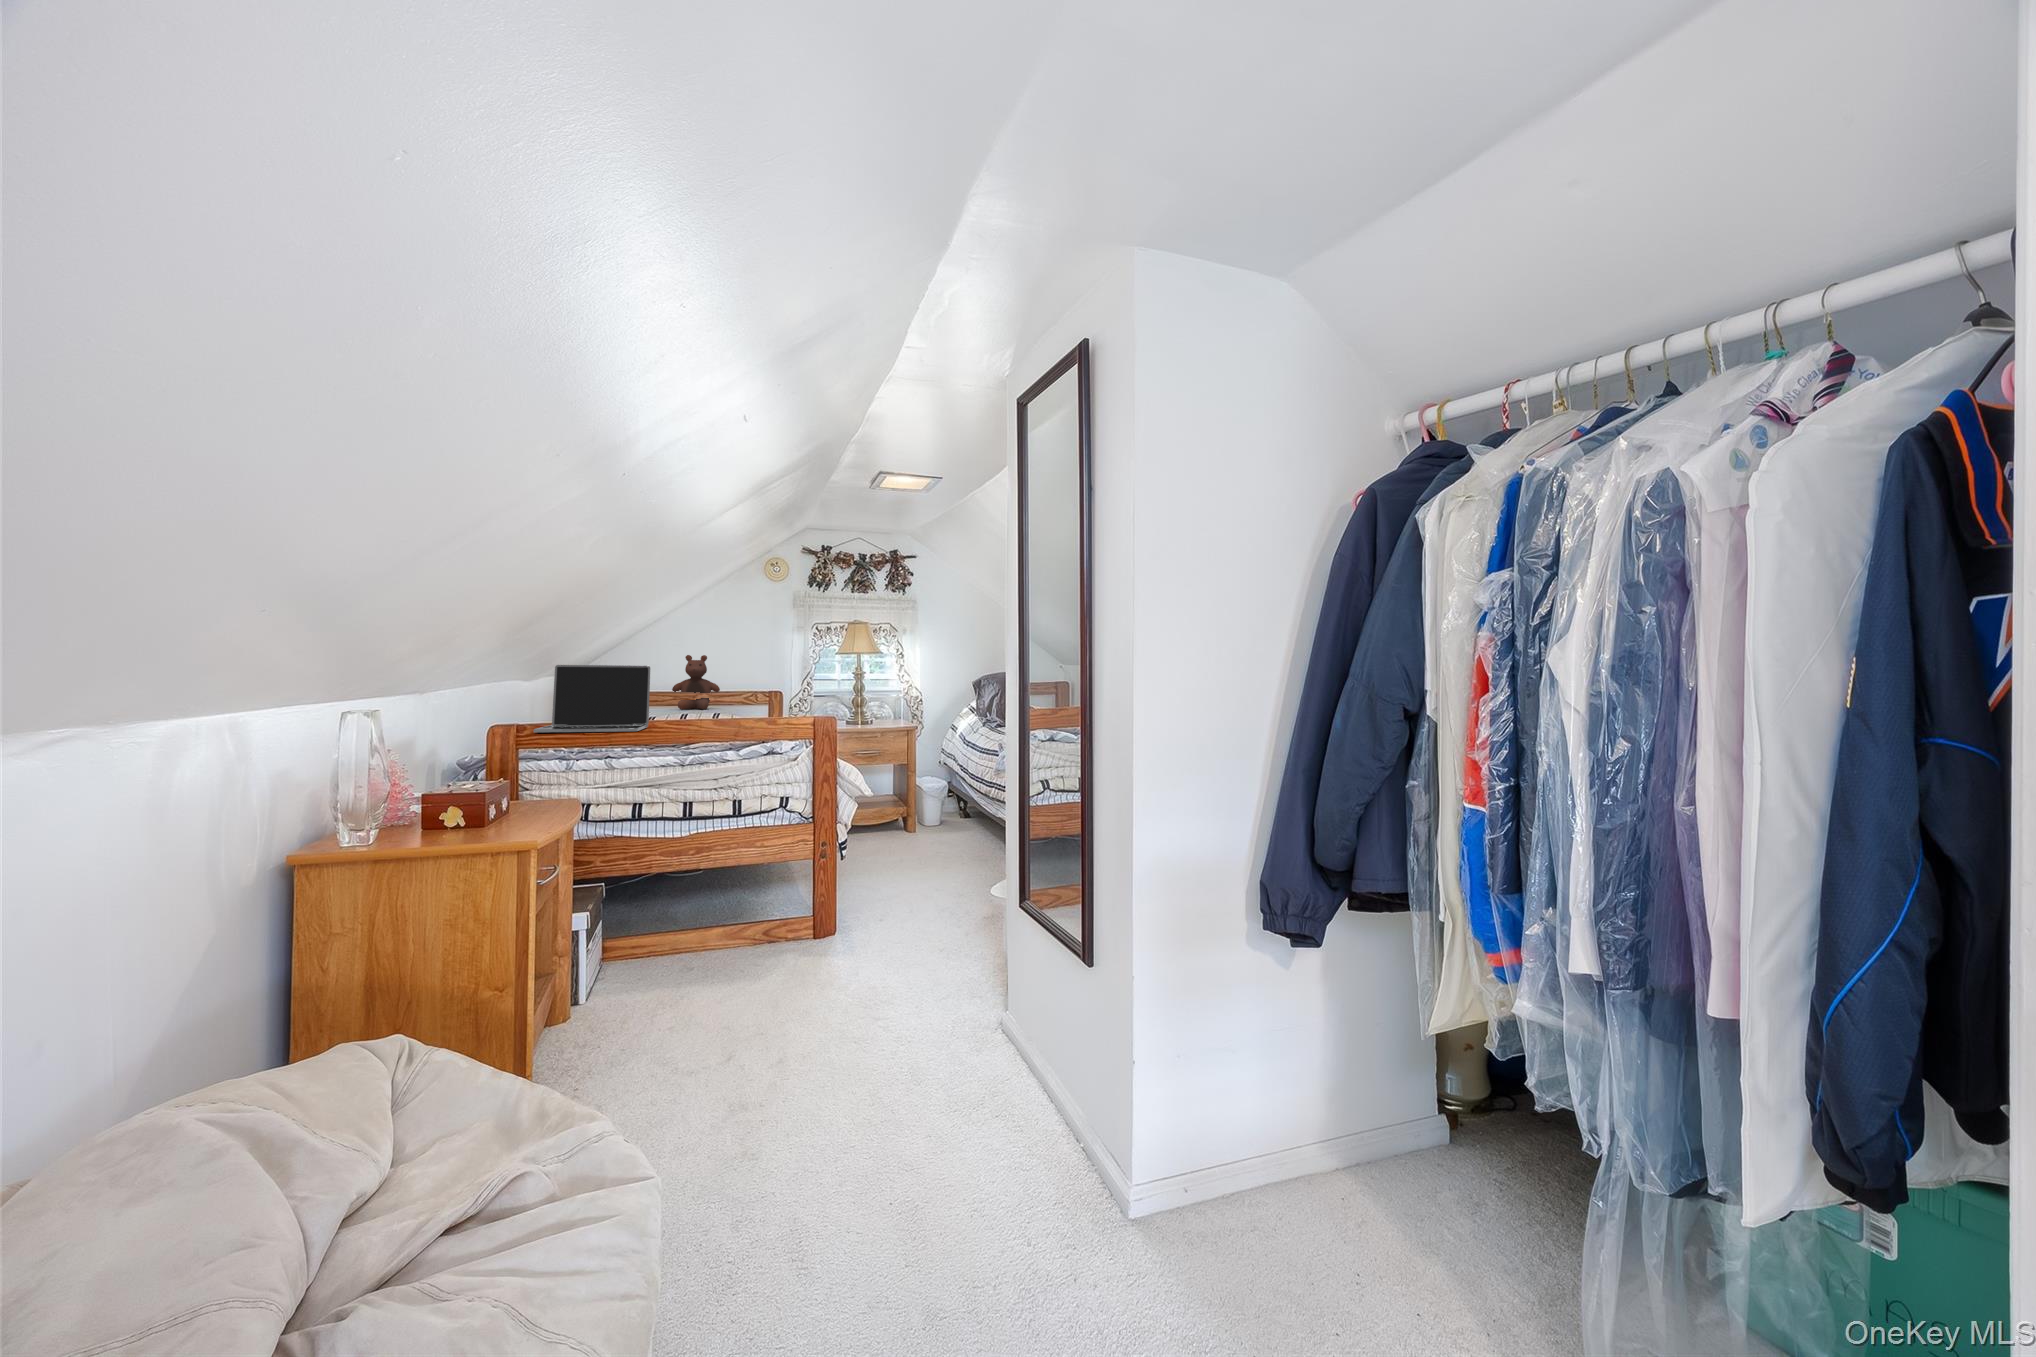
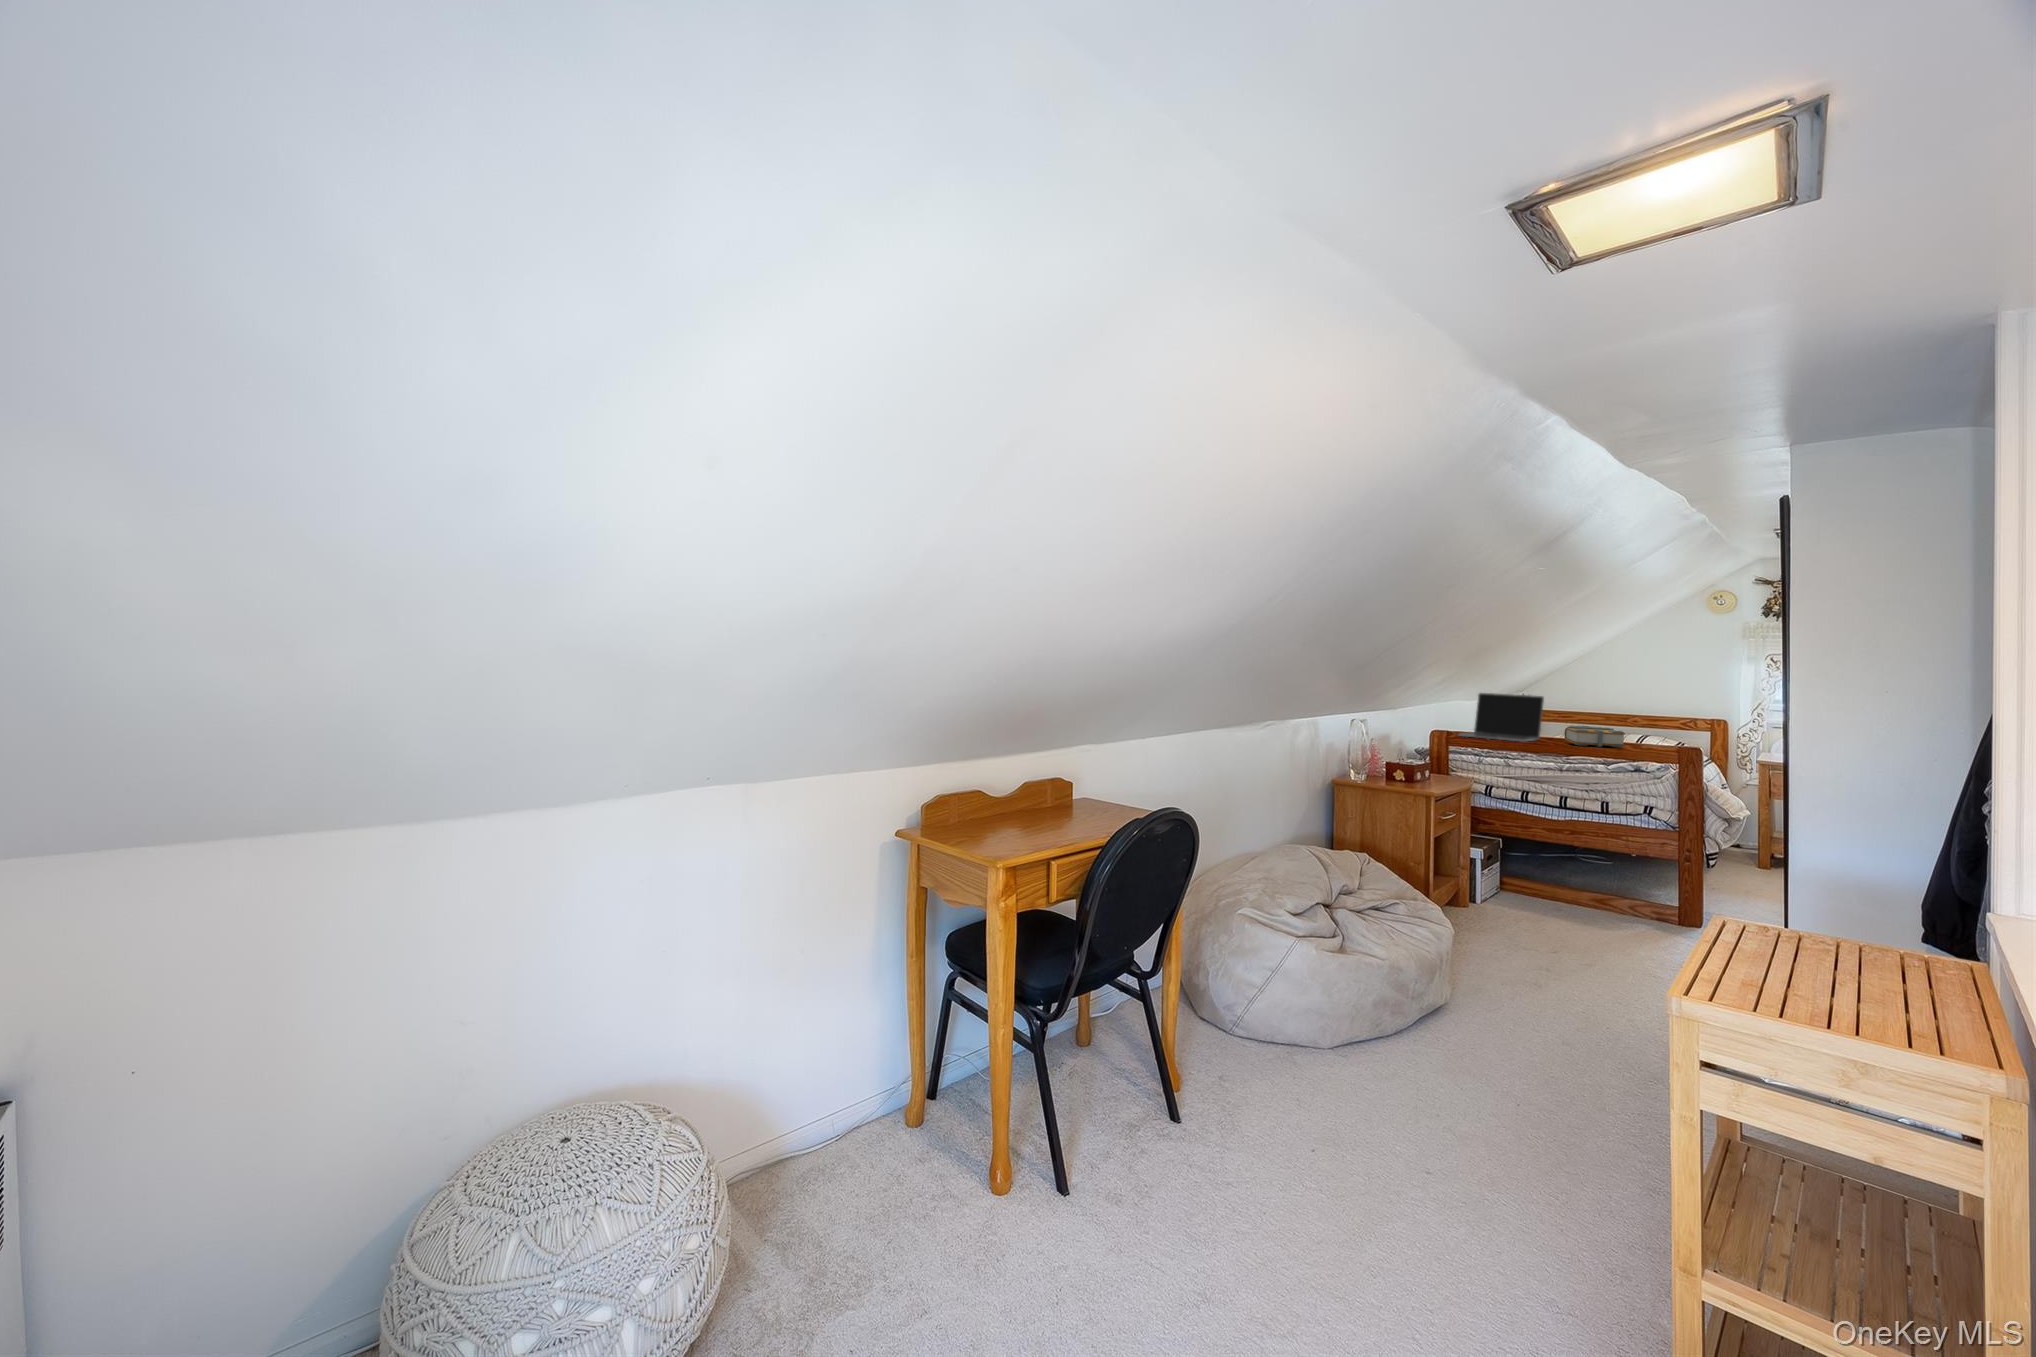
stuffed bear: present [672,655,720,709] -> none [1608,682,1655,731]
book: none [683,702,758,729] -> present [1564,725,1625,748]

